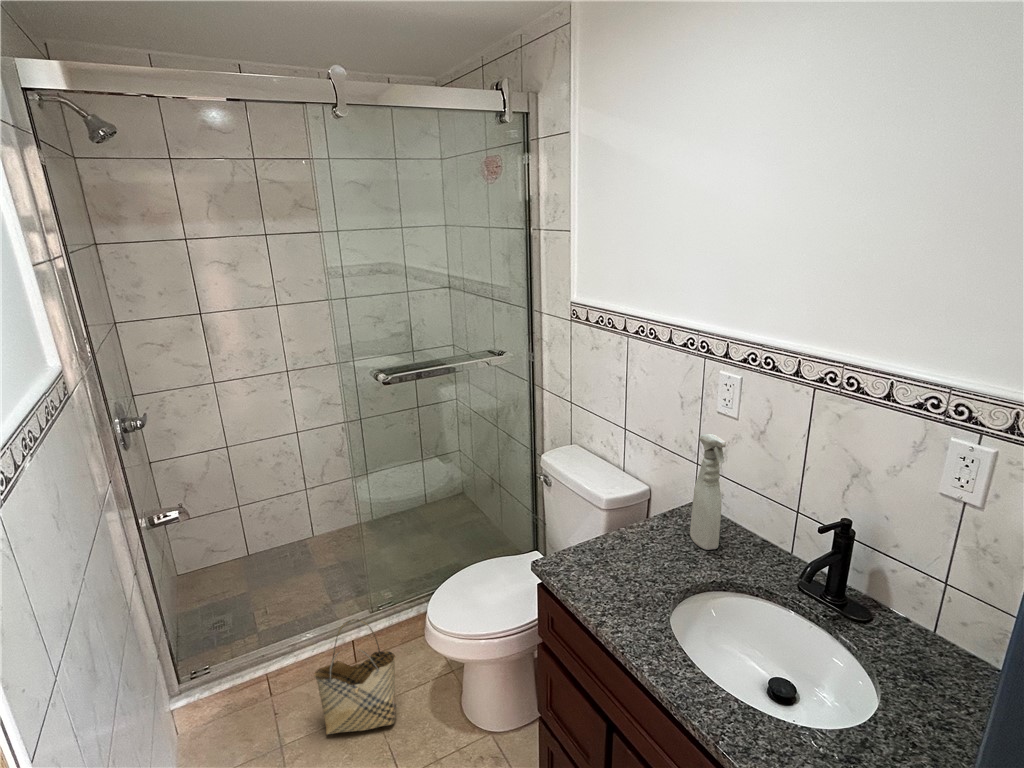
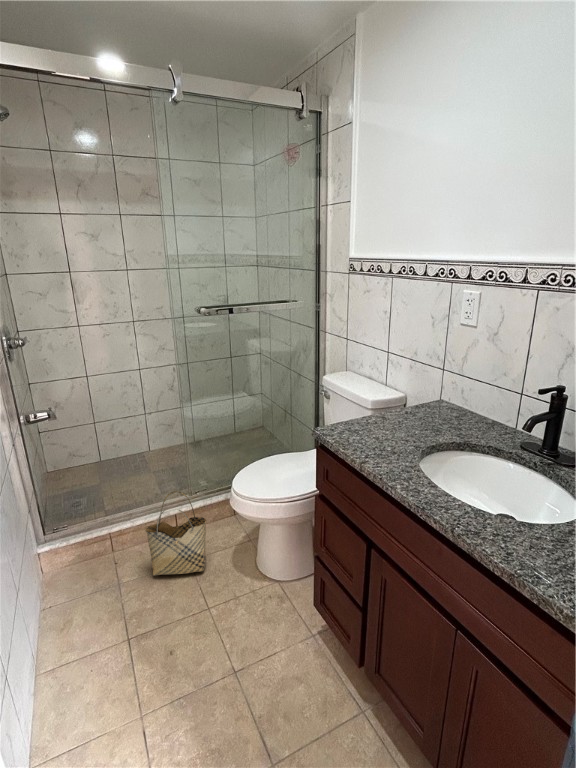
spray bottle: present [690,434,726,550] -> none [436,333,467,425]

